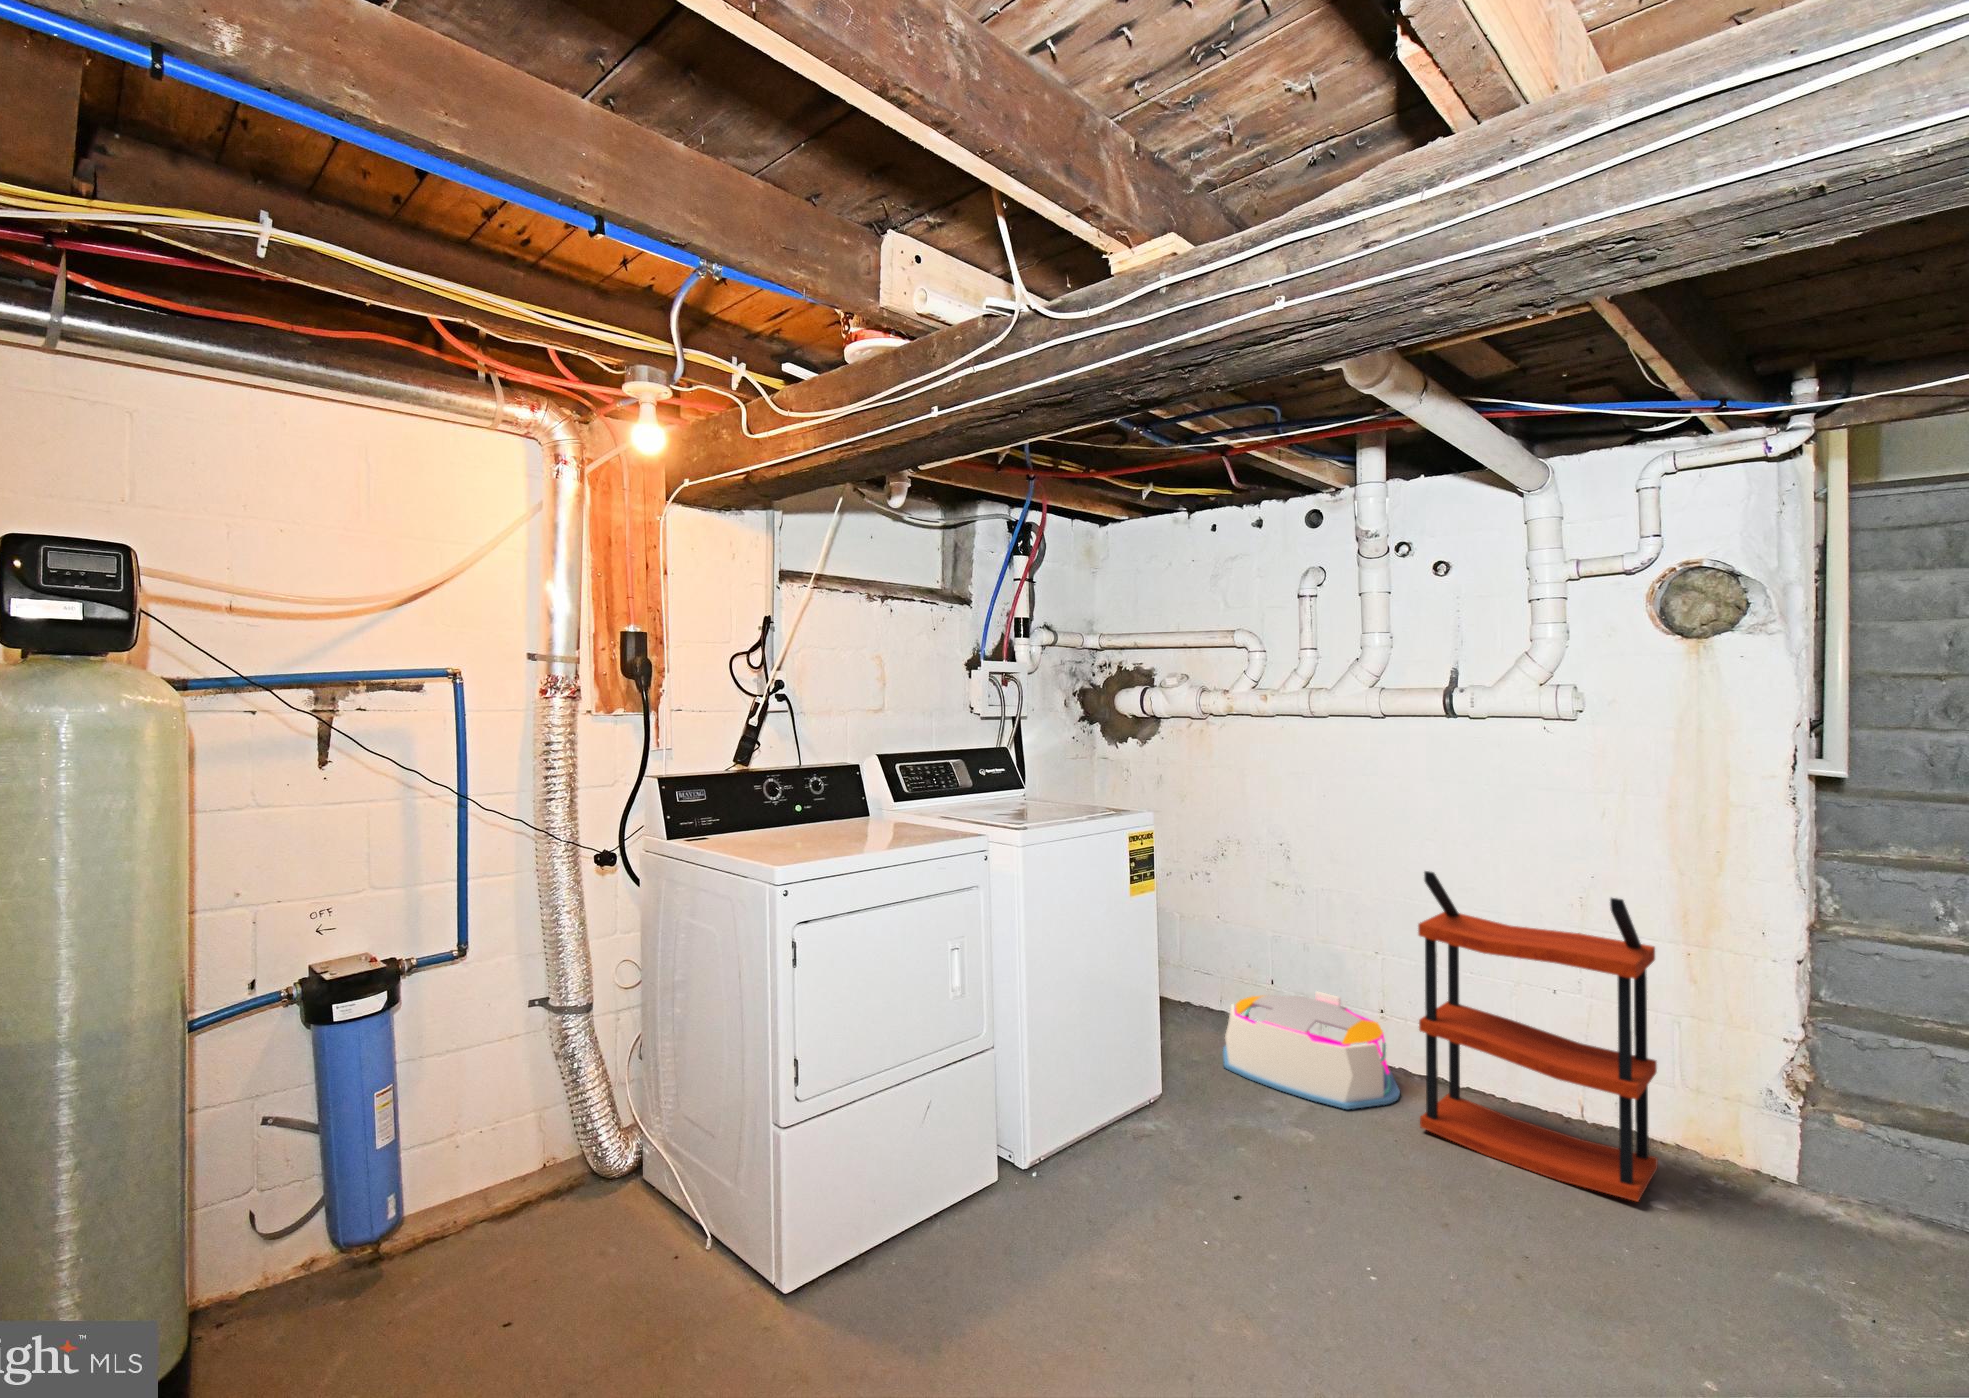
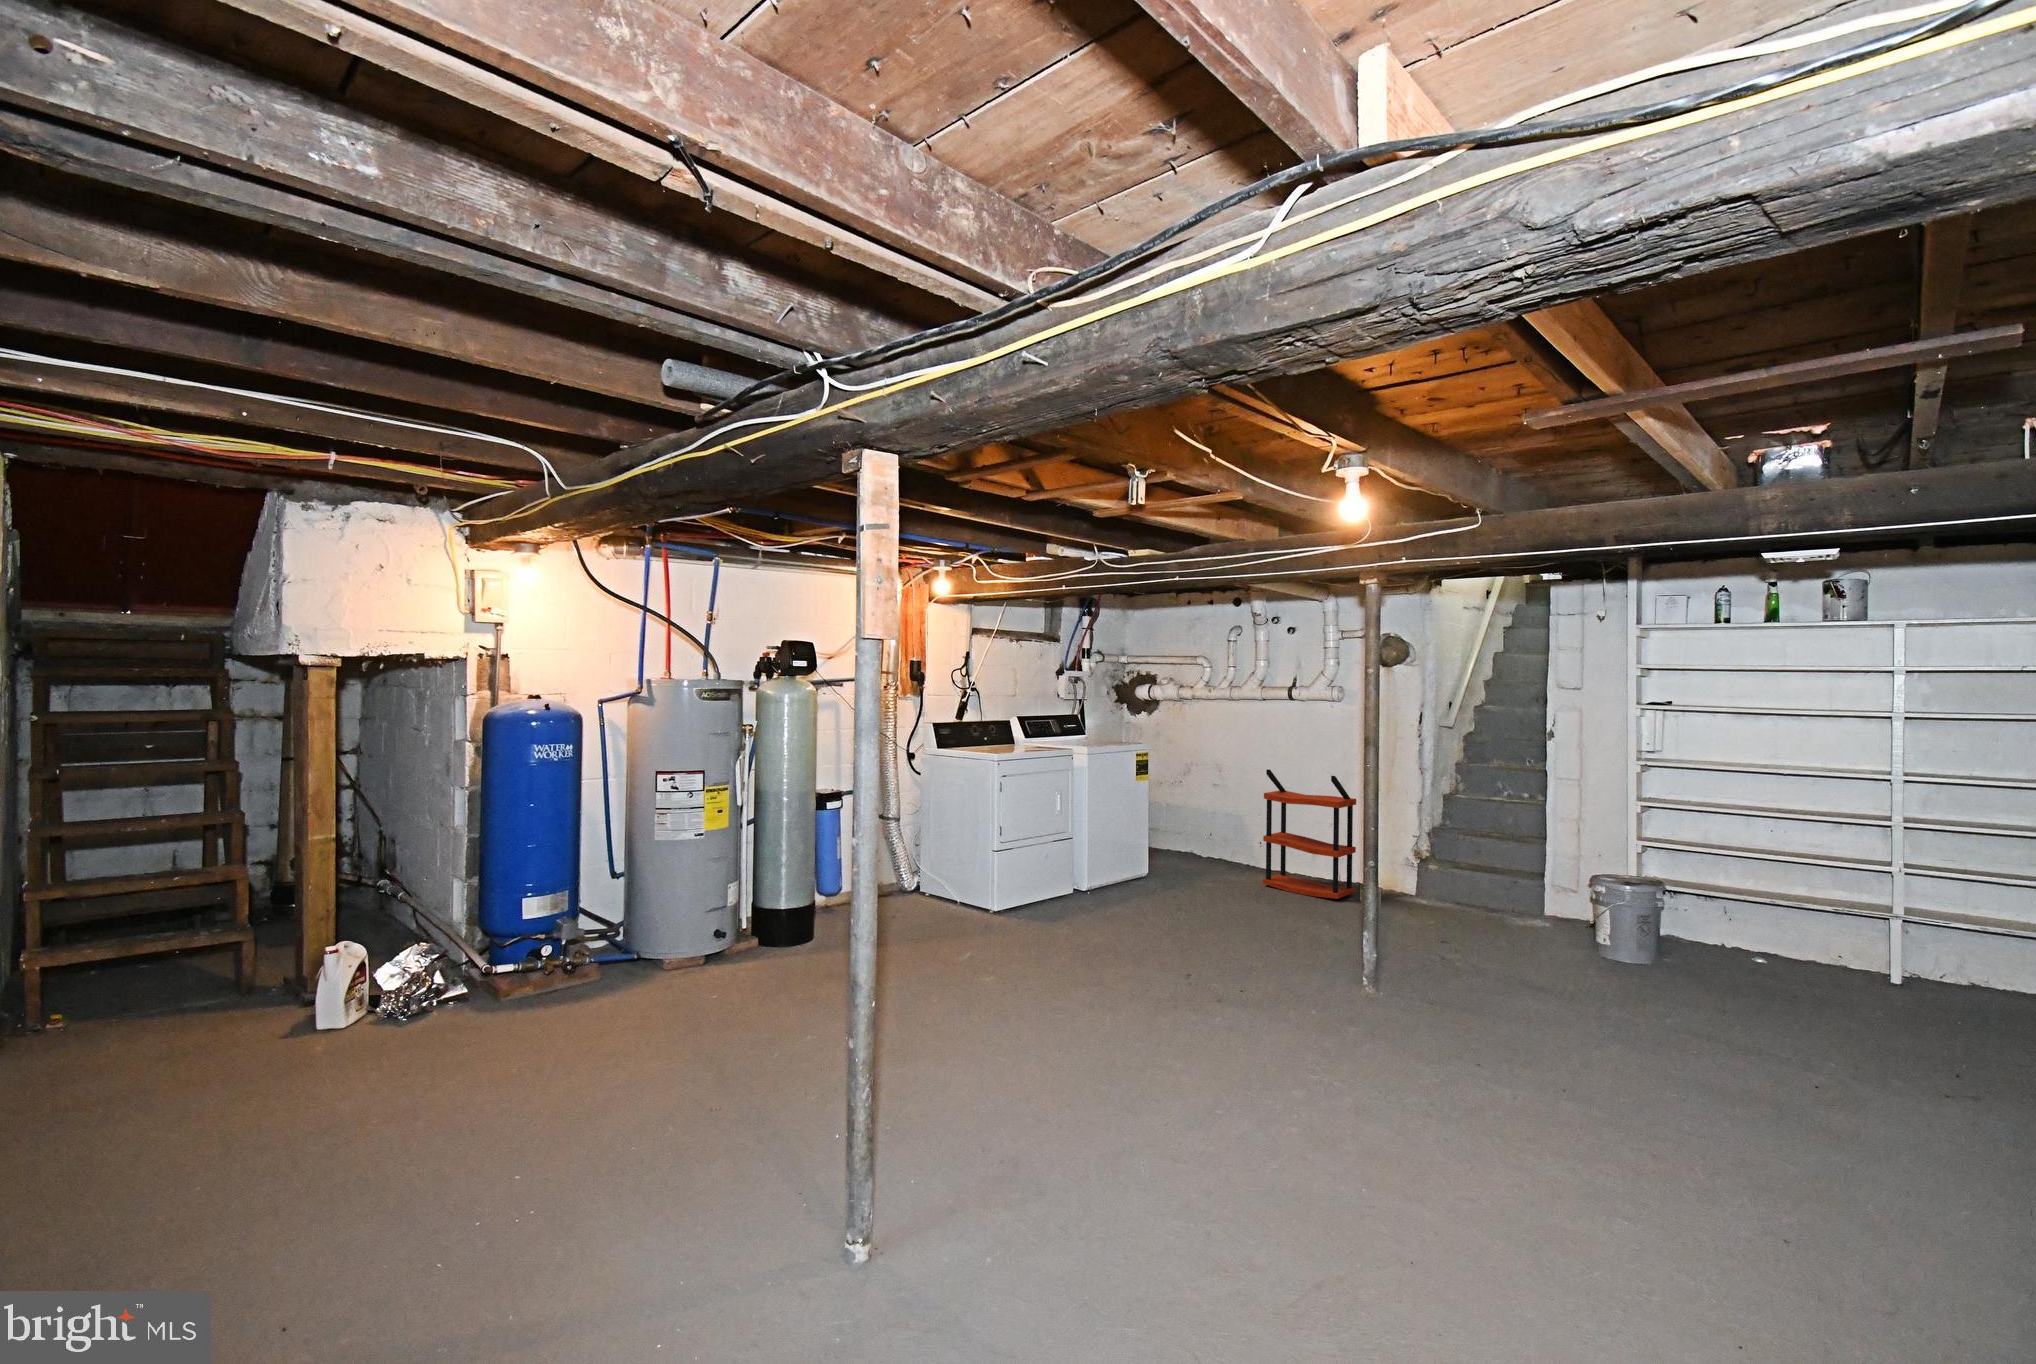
storage bin: present [1223,992,1400,1109] -> none [1182,836,1261,880]

